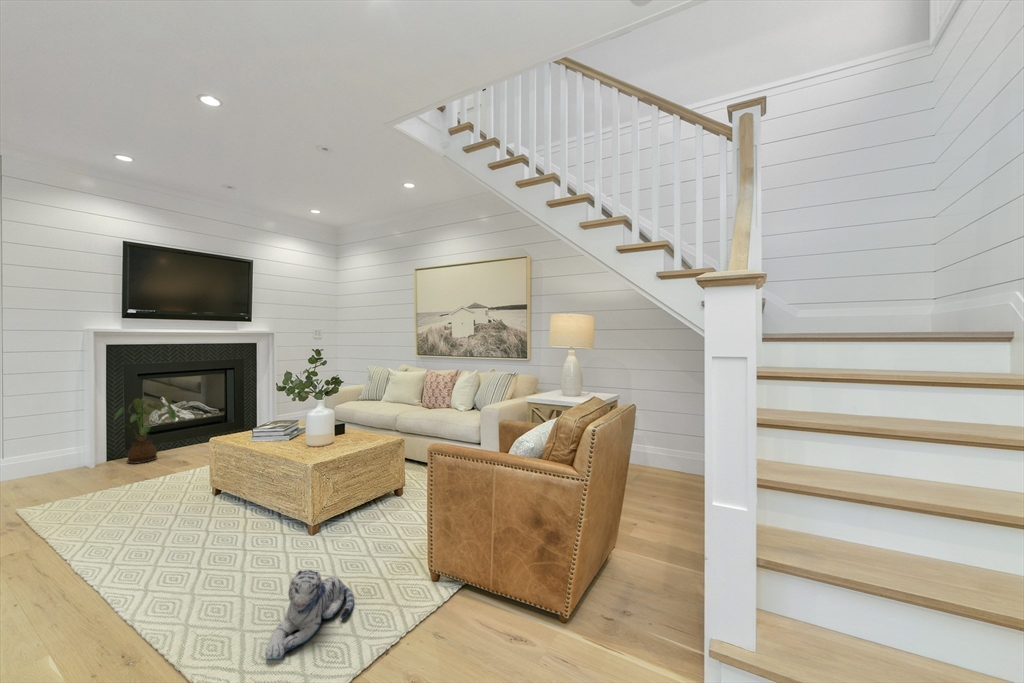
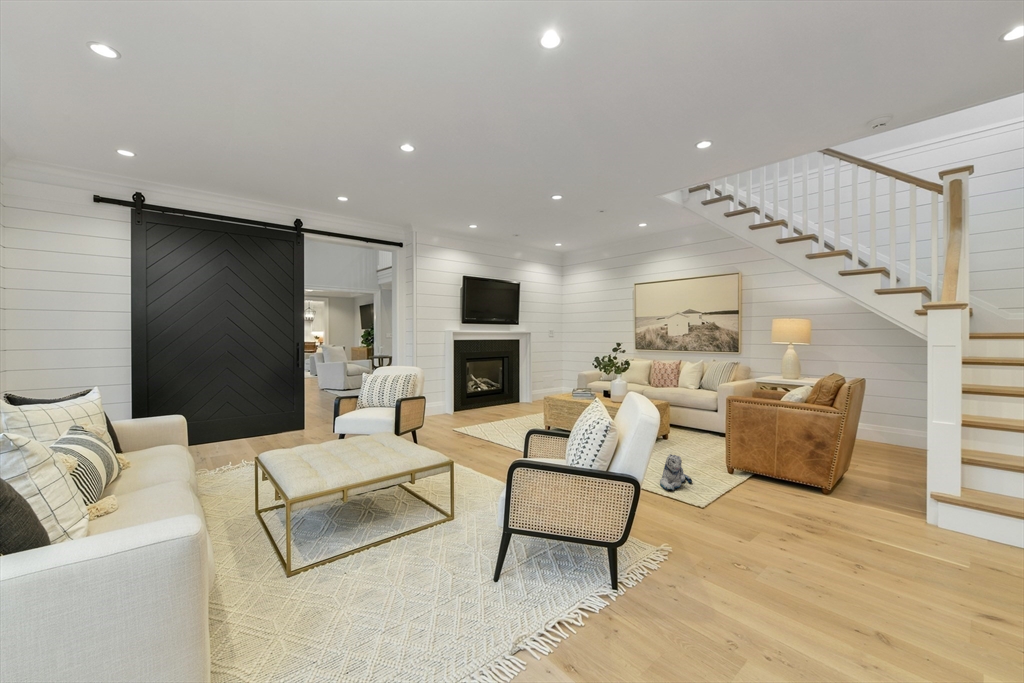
house plant: present [115,397,176,464] -> none [462,374,492,416]

